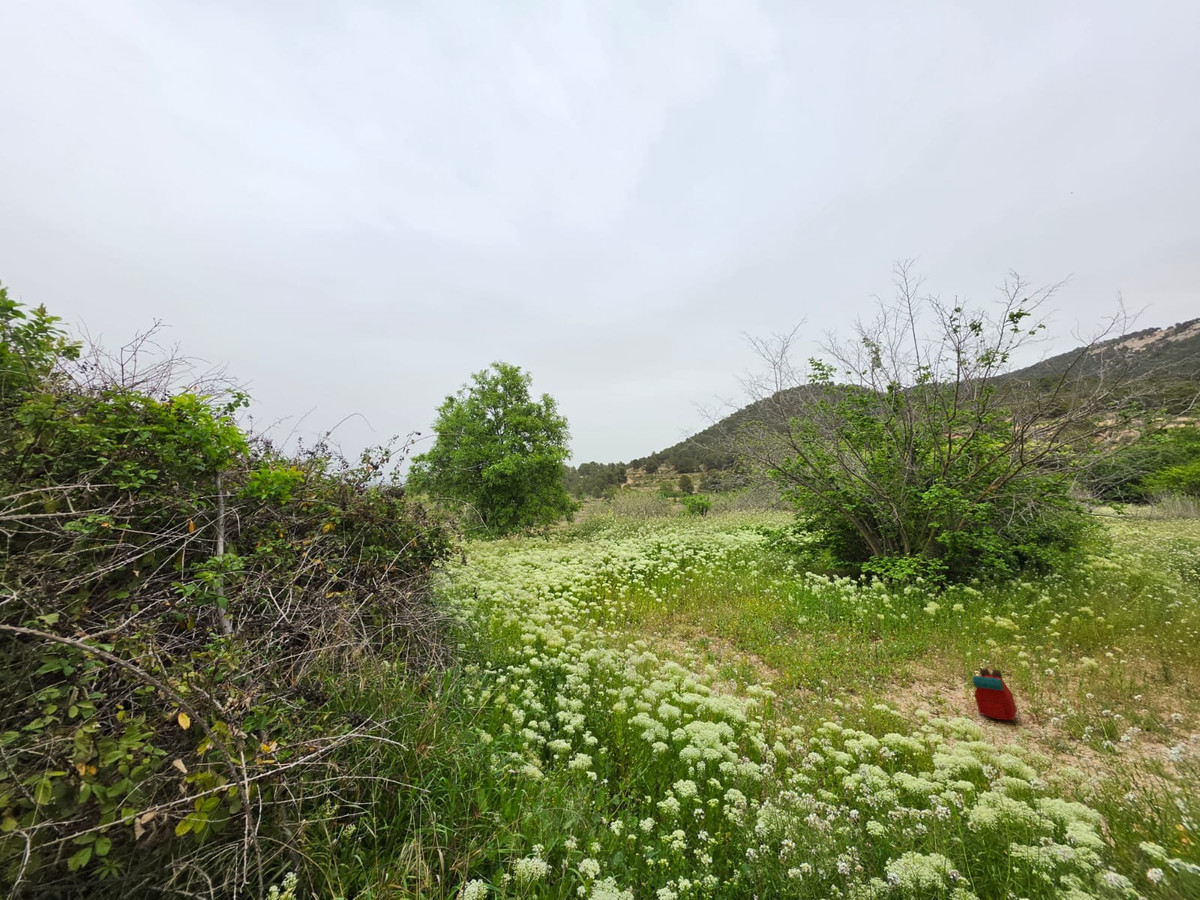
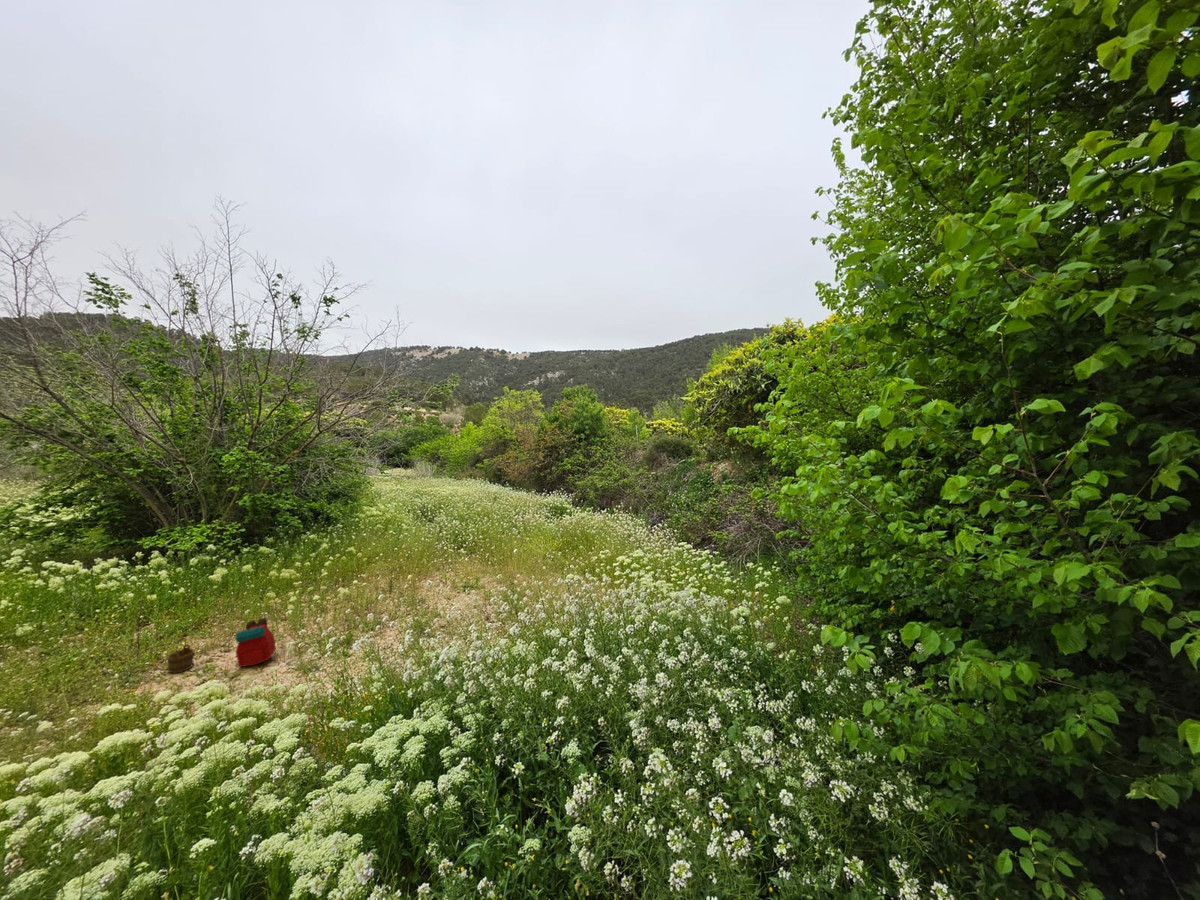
wooden bucket: none [912,662,933,694] -> present [168,638,194,673]

